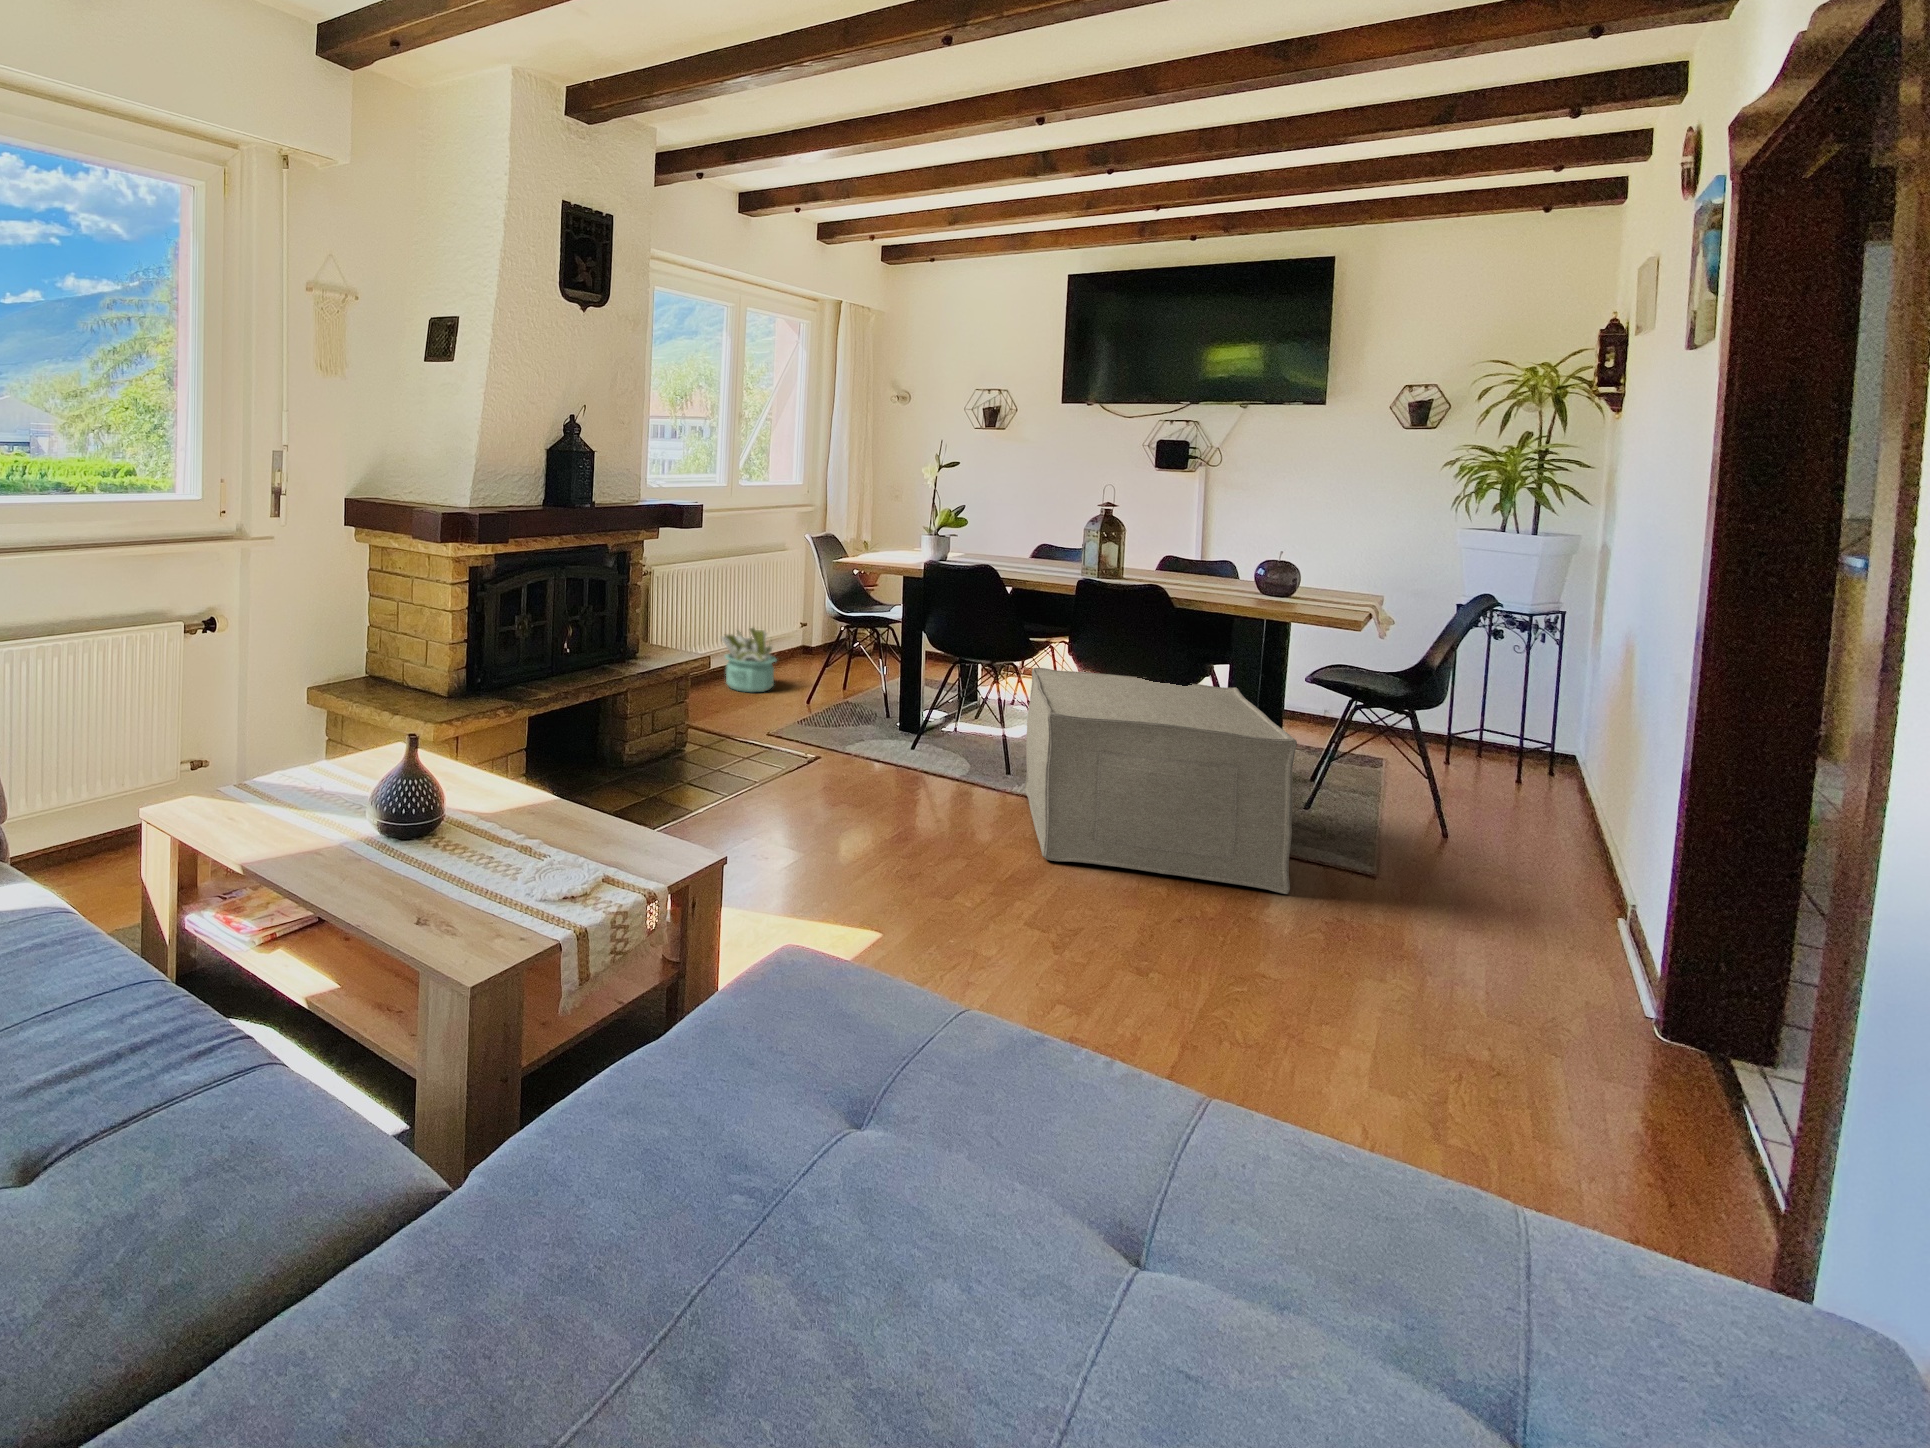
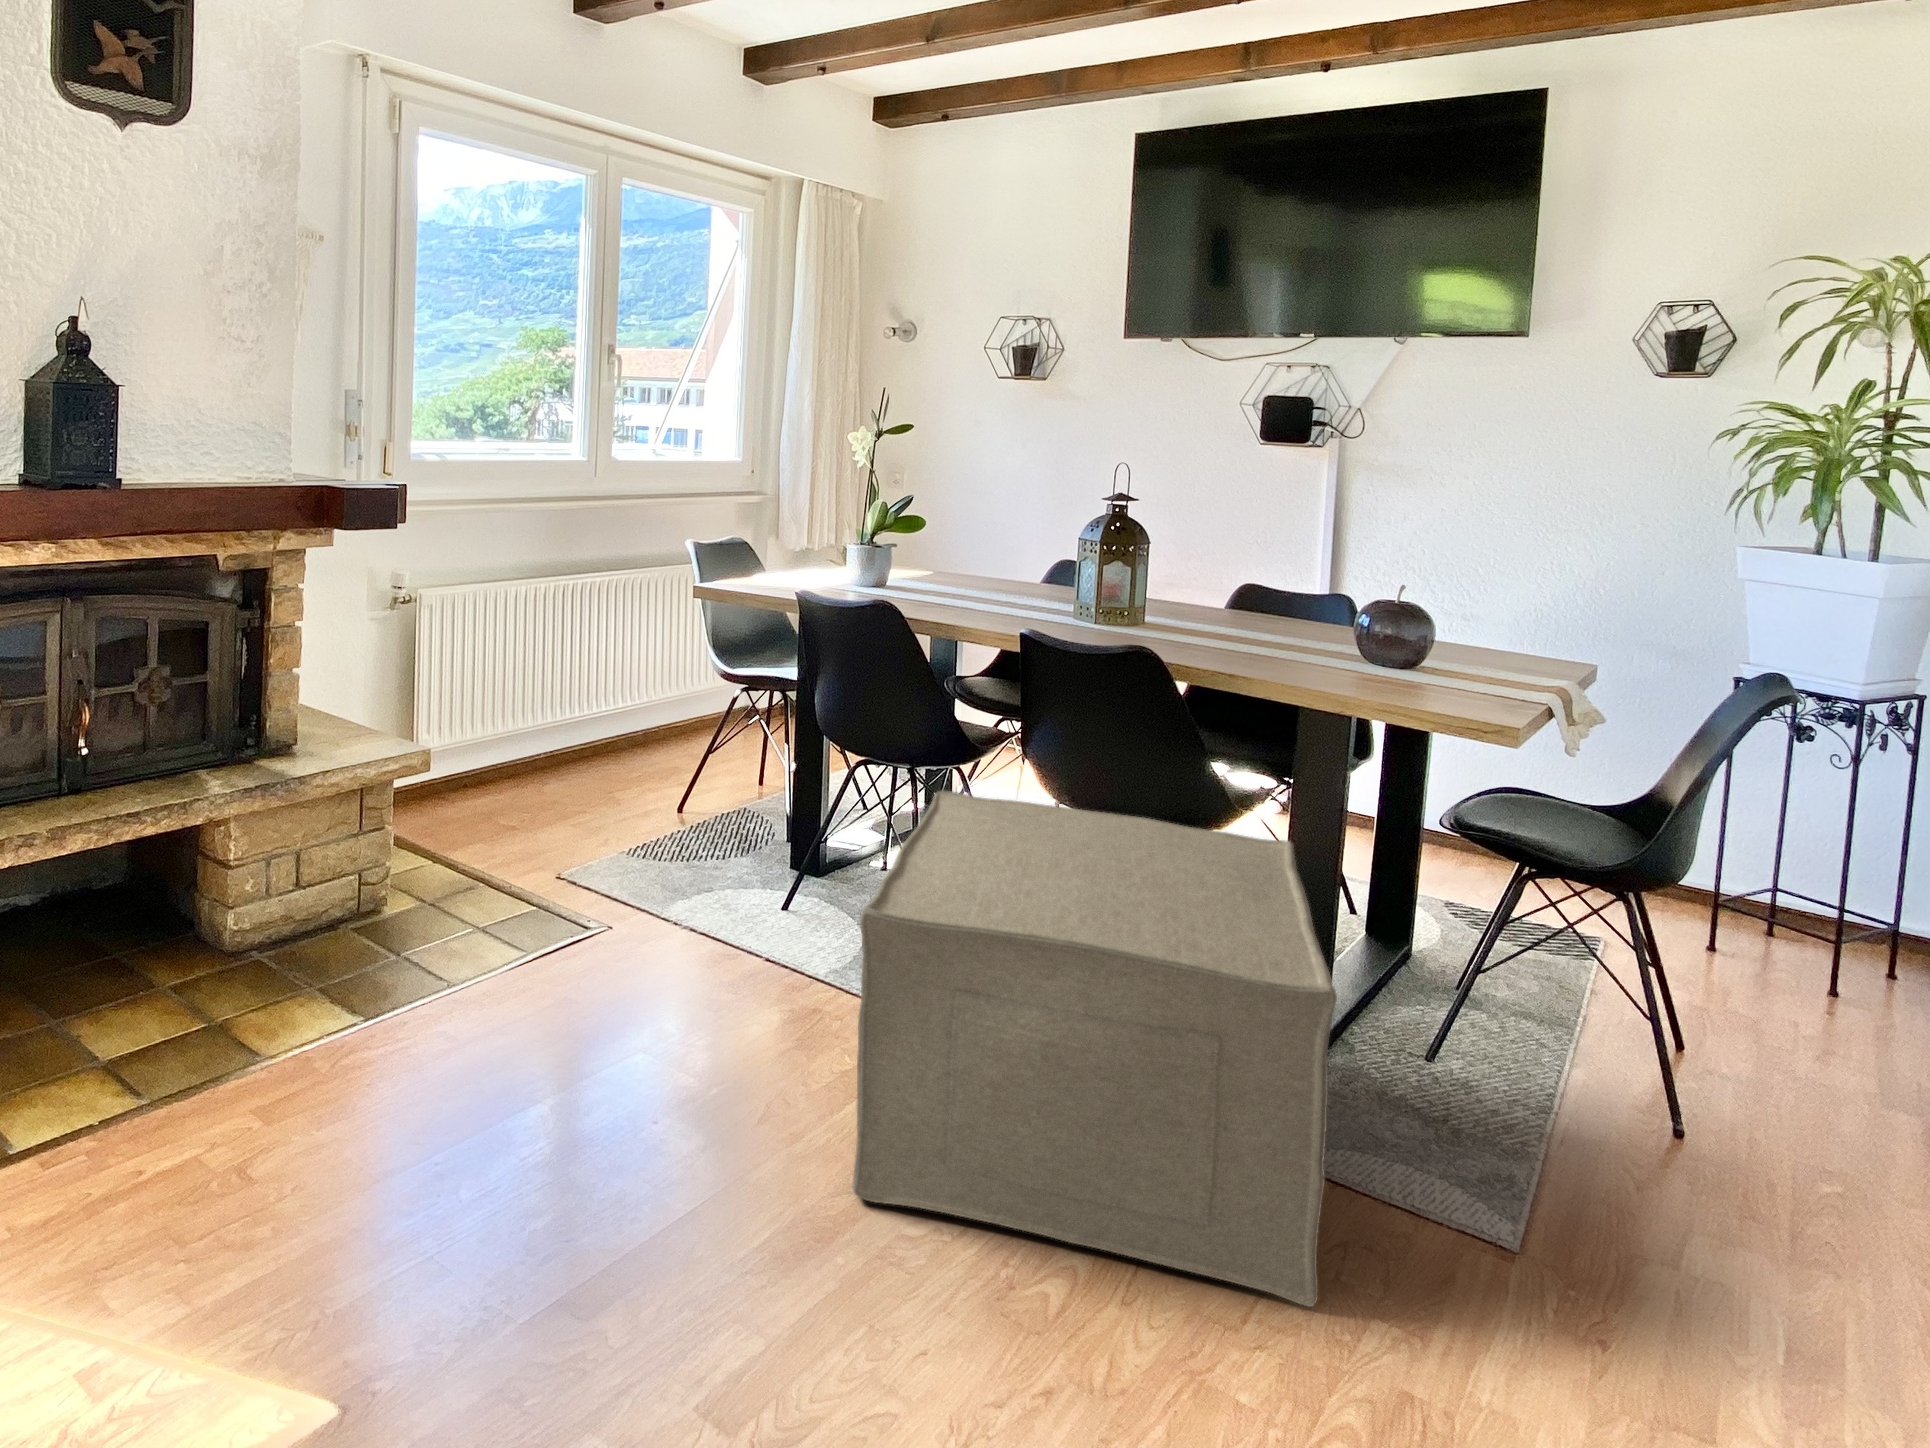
decorative plant: present [722,628,776,692] -> none [558,686,650,791]

